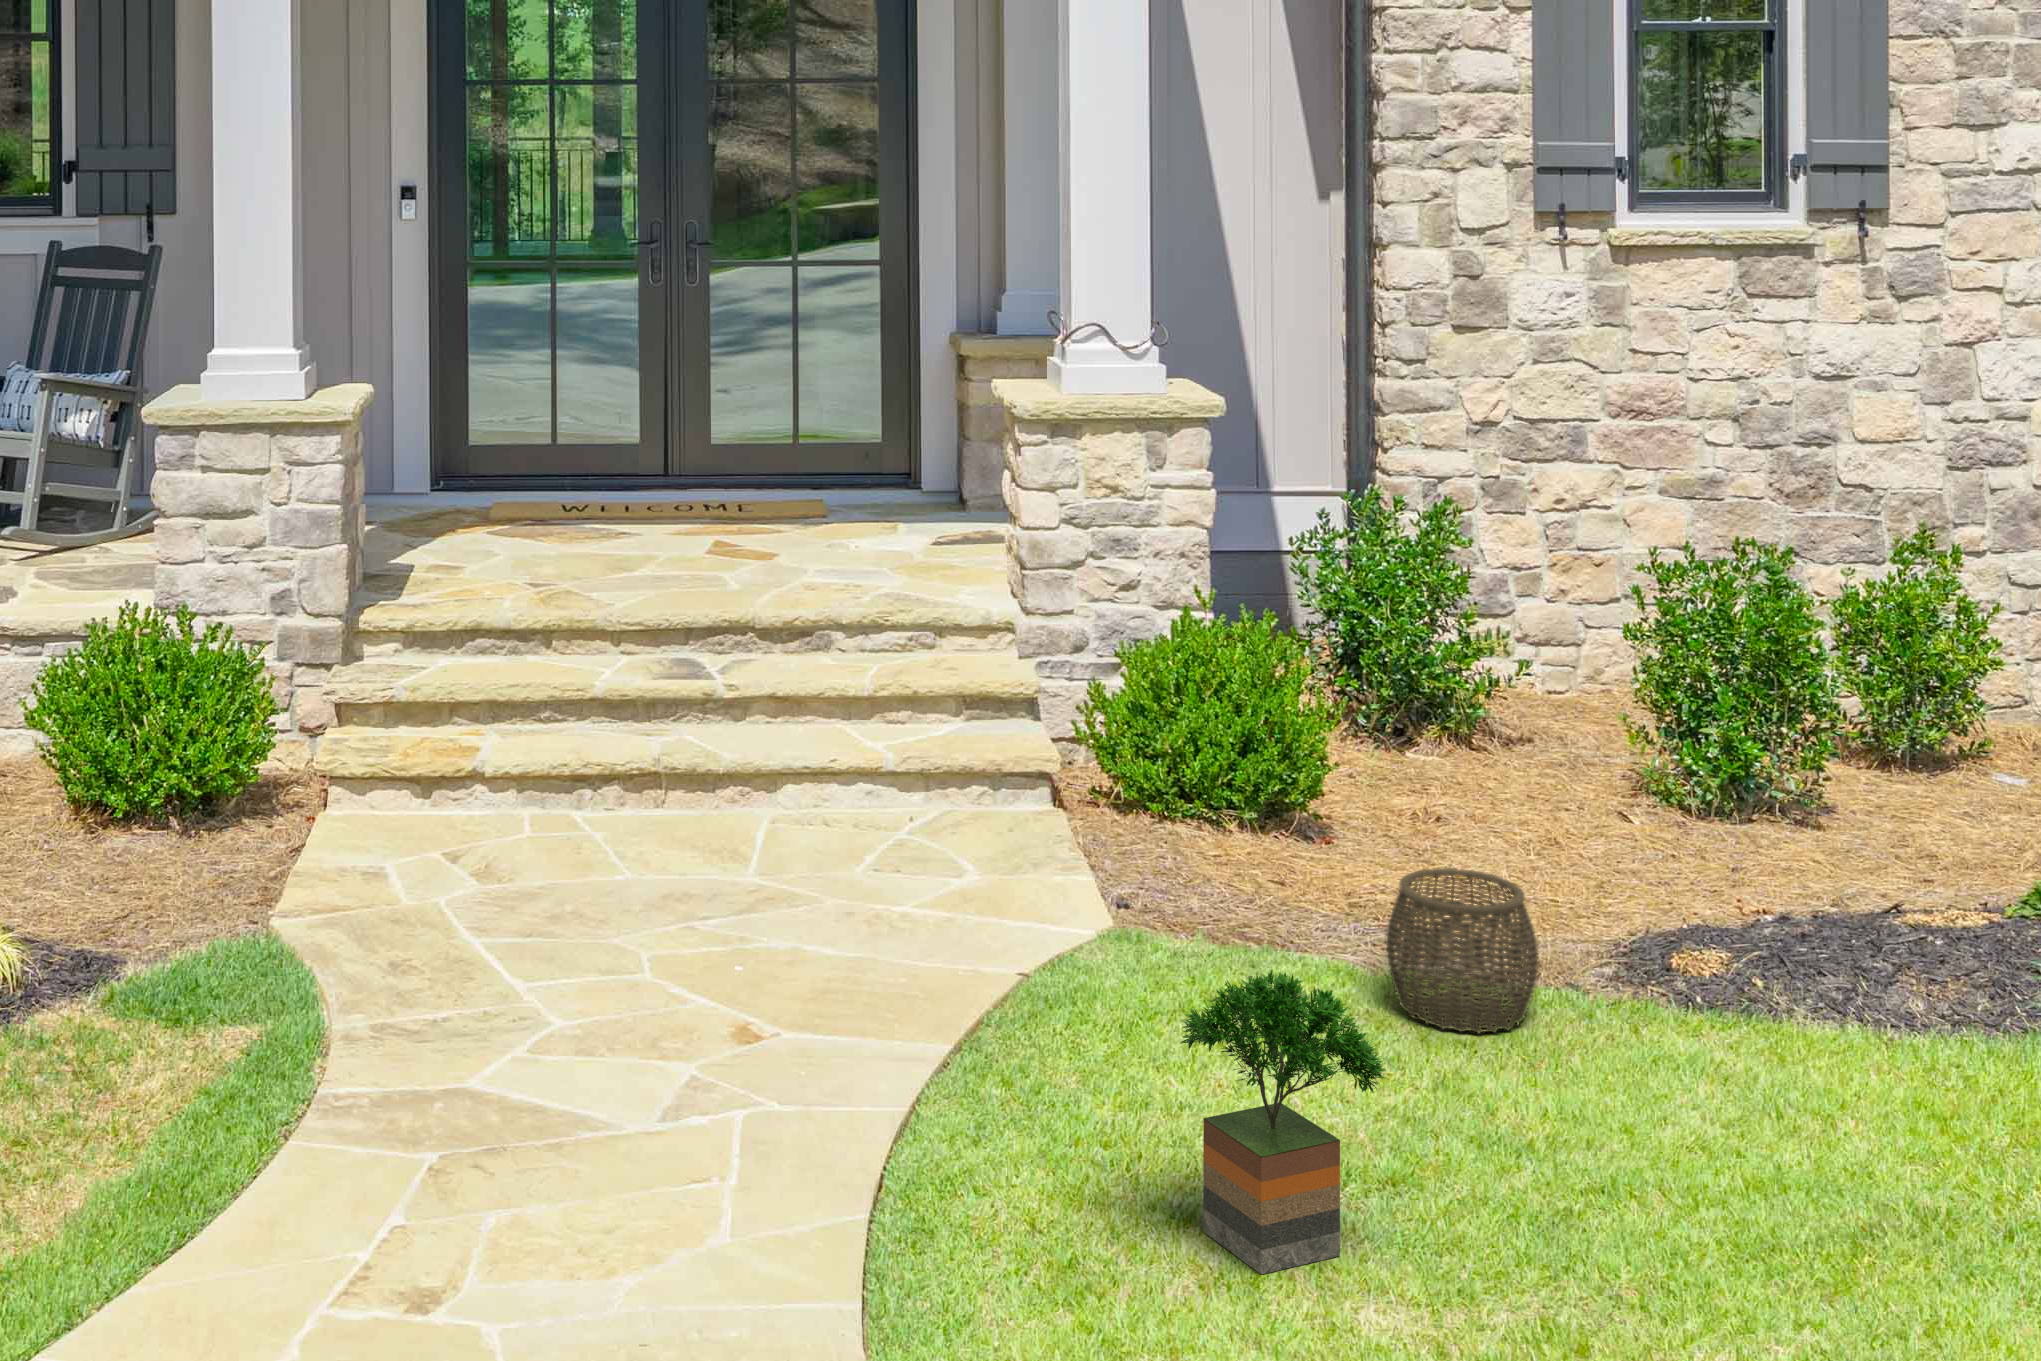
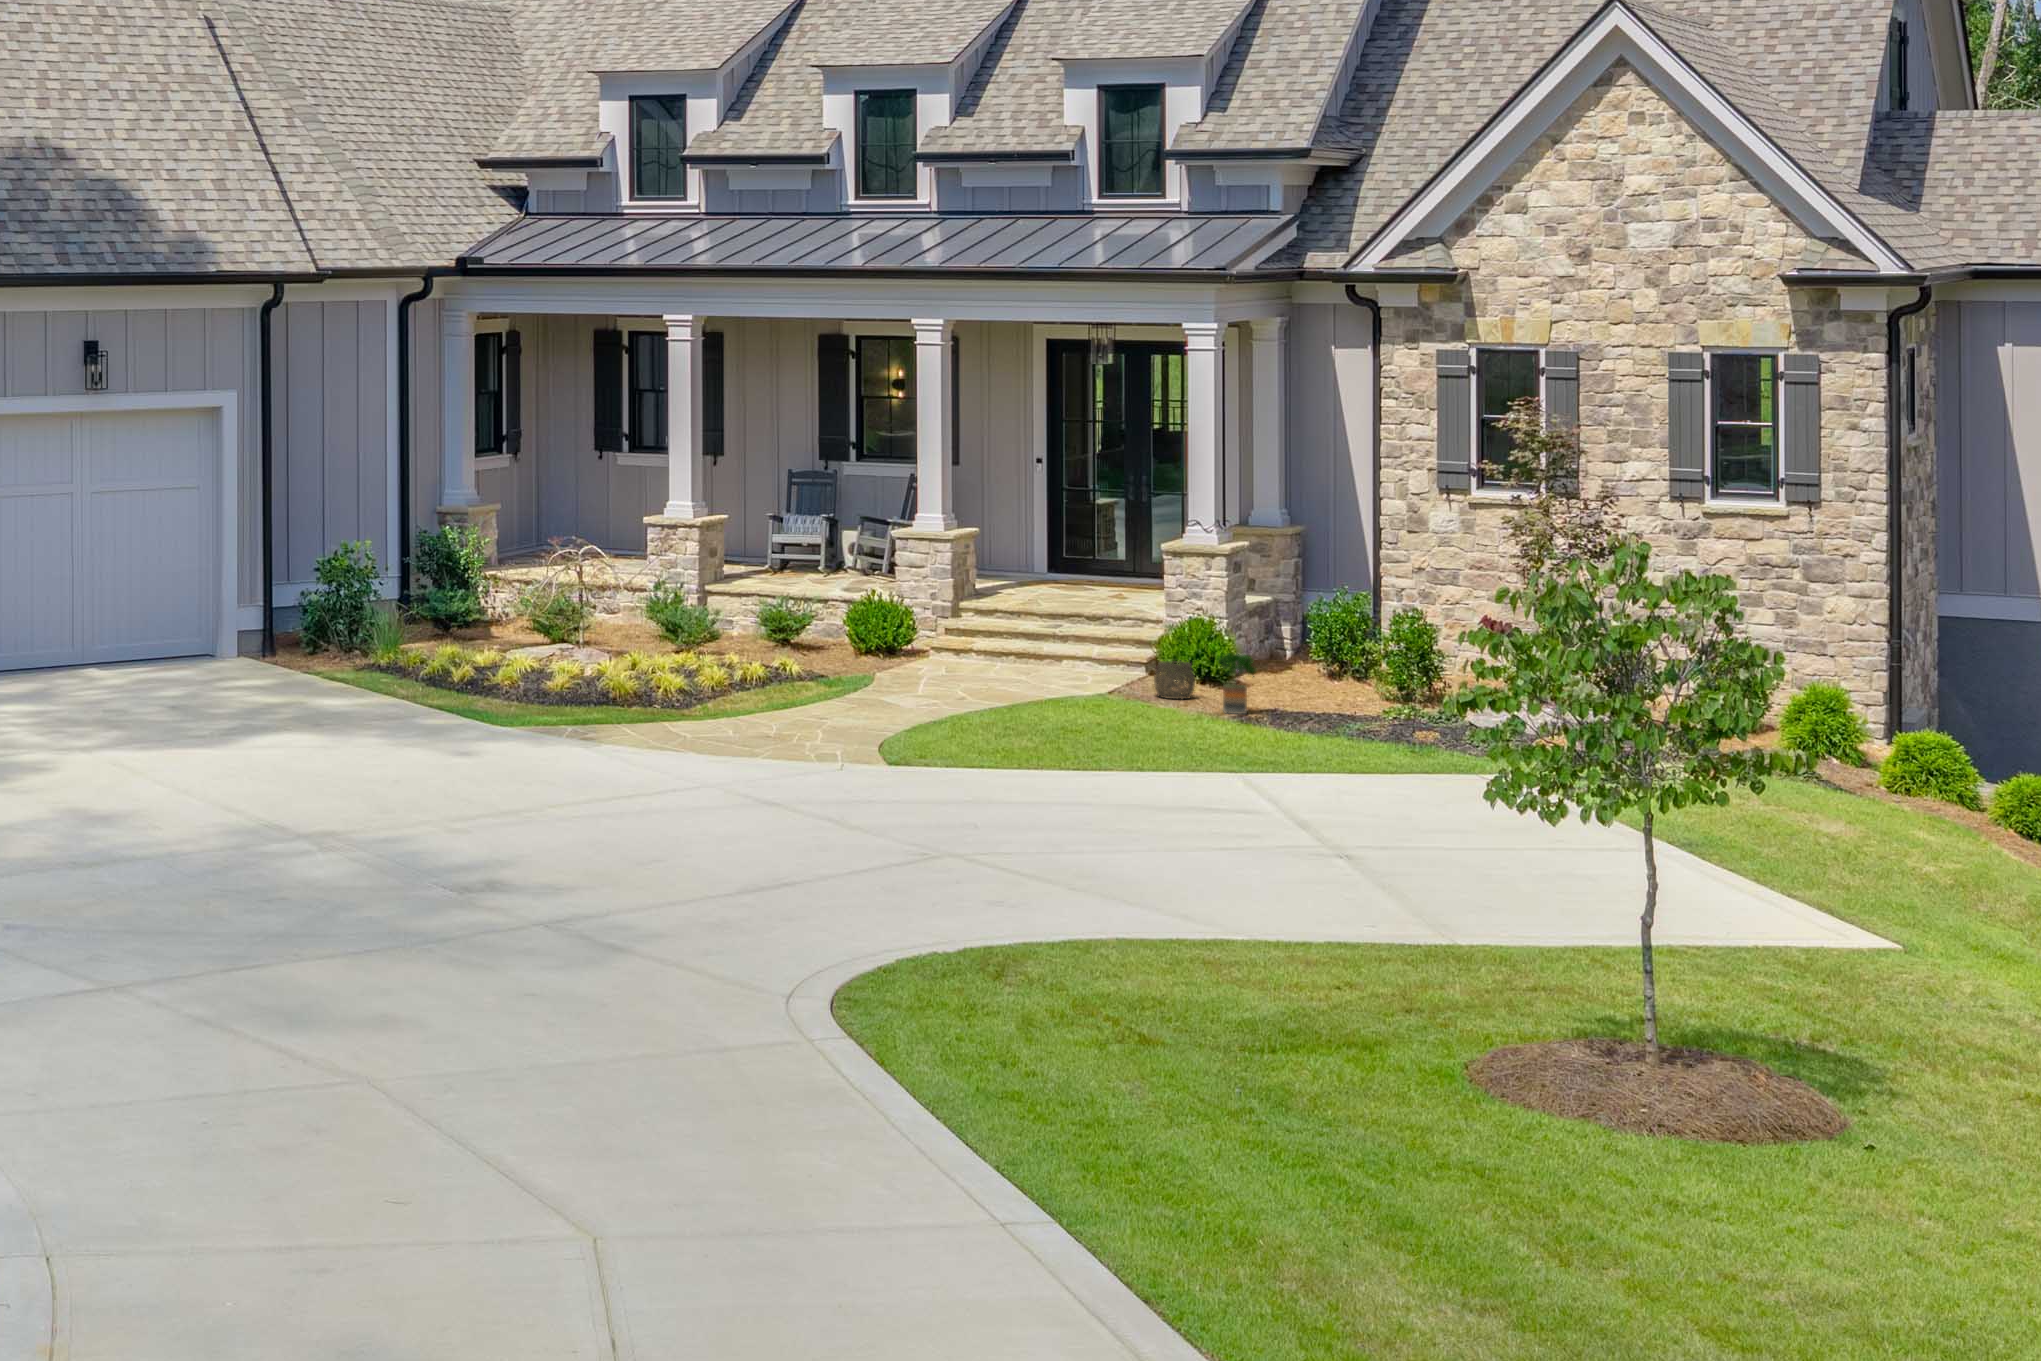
potted tree: present [1180,971,1386,1274] -> present [1217,653,1257,714]

